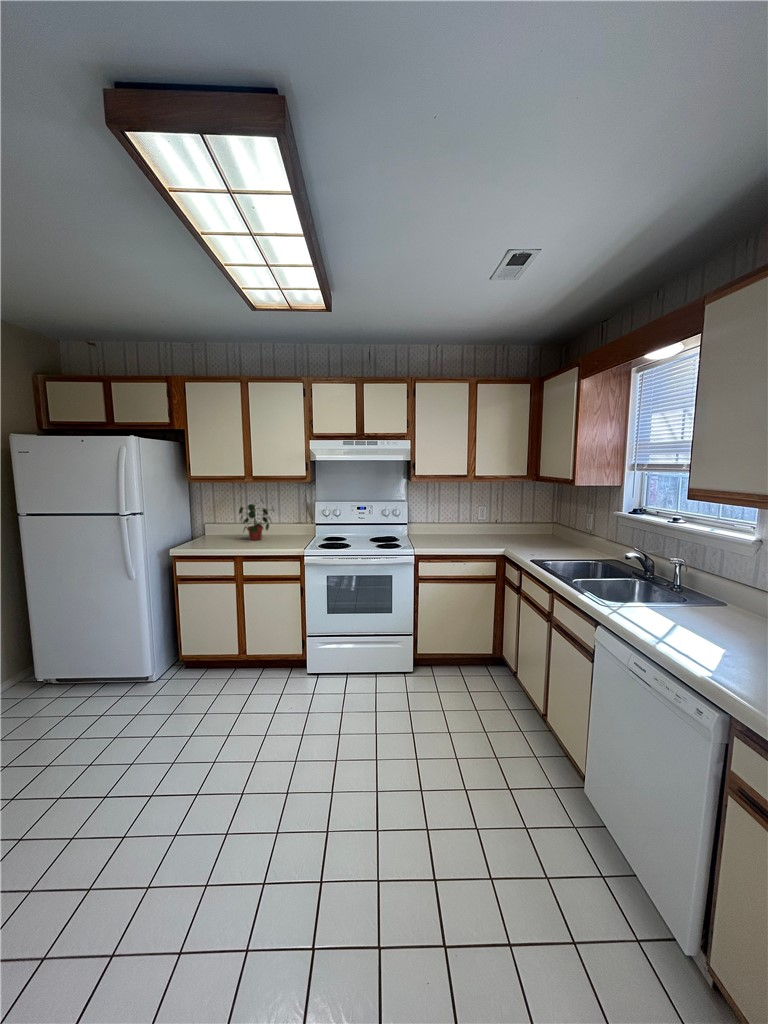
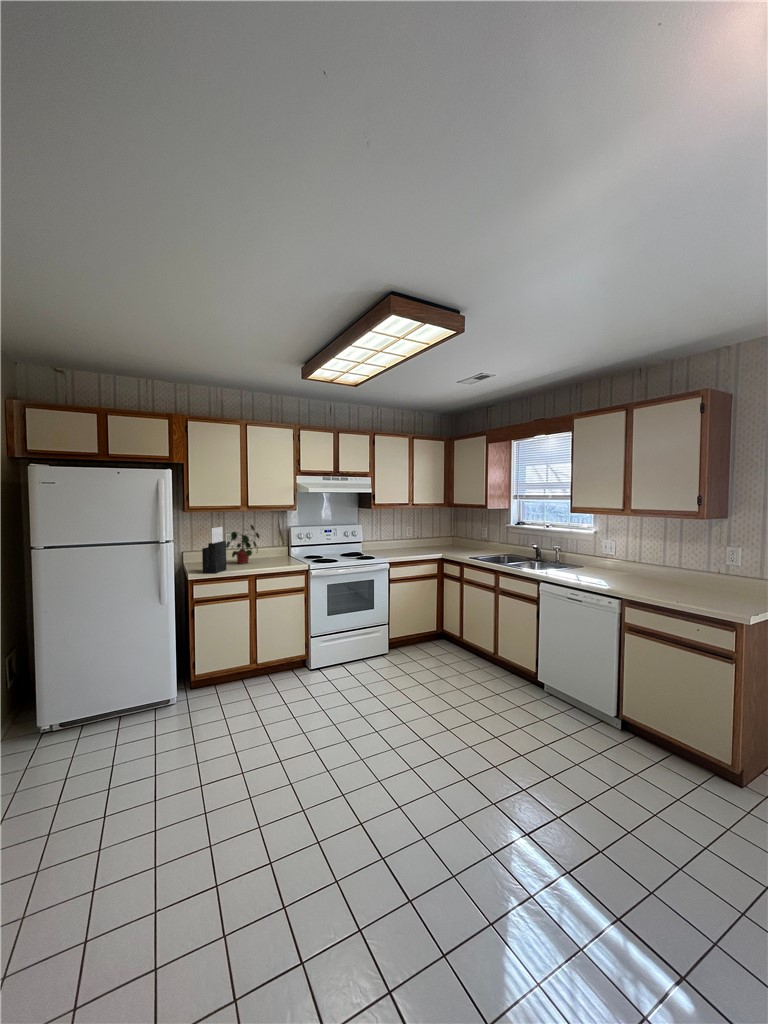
knife block: none [187,499,219,551] -> present [202,527,226,573]

